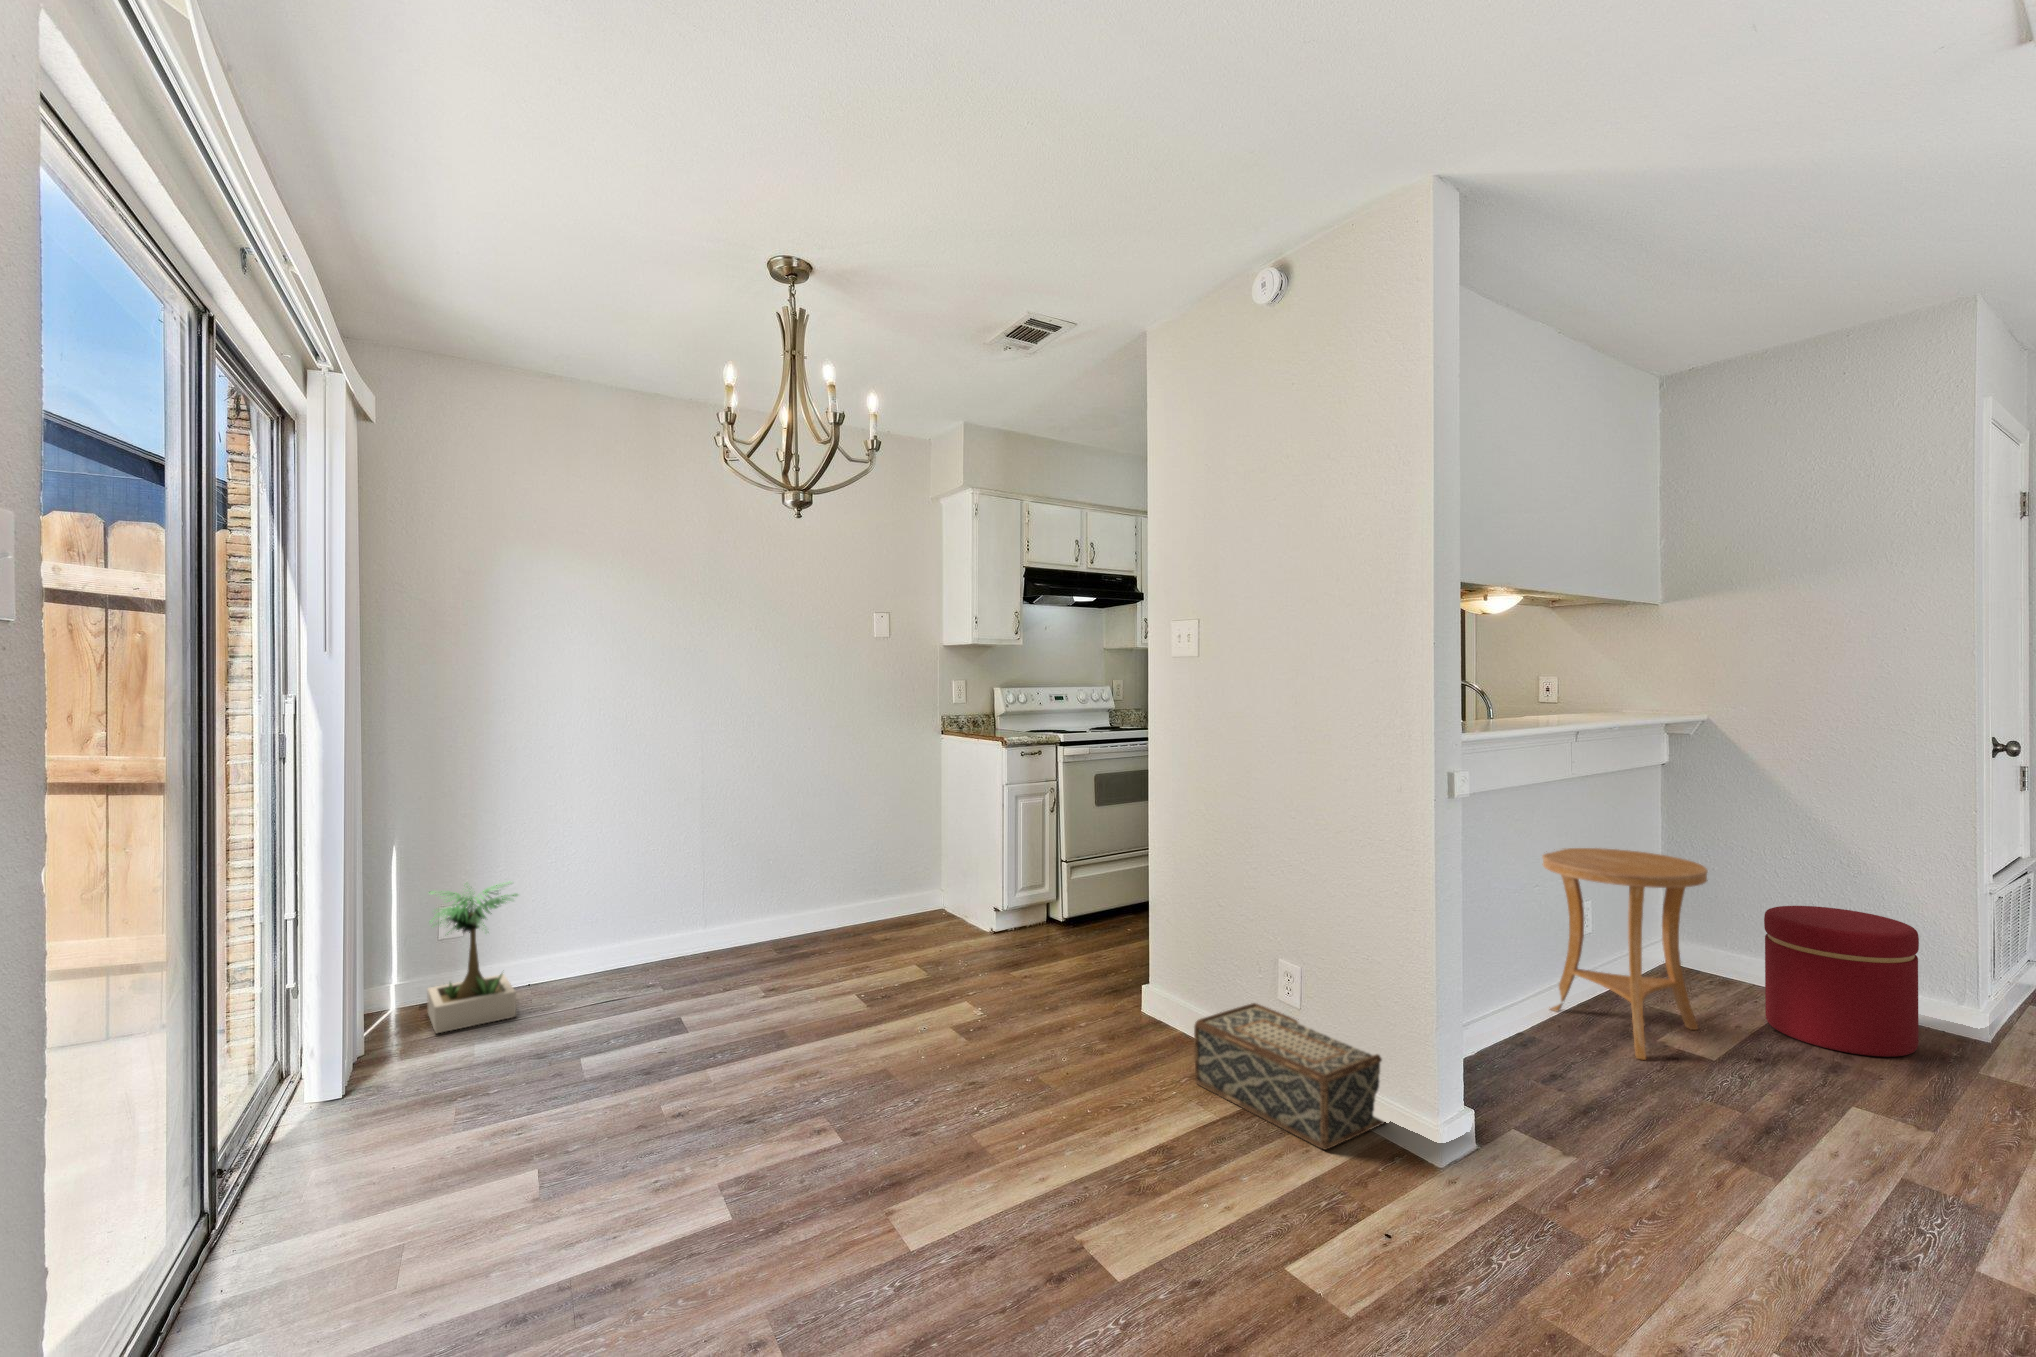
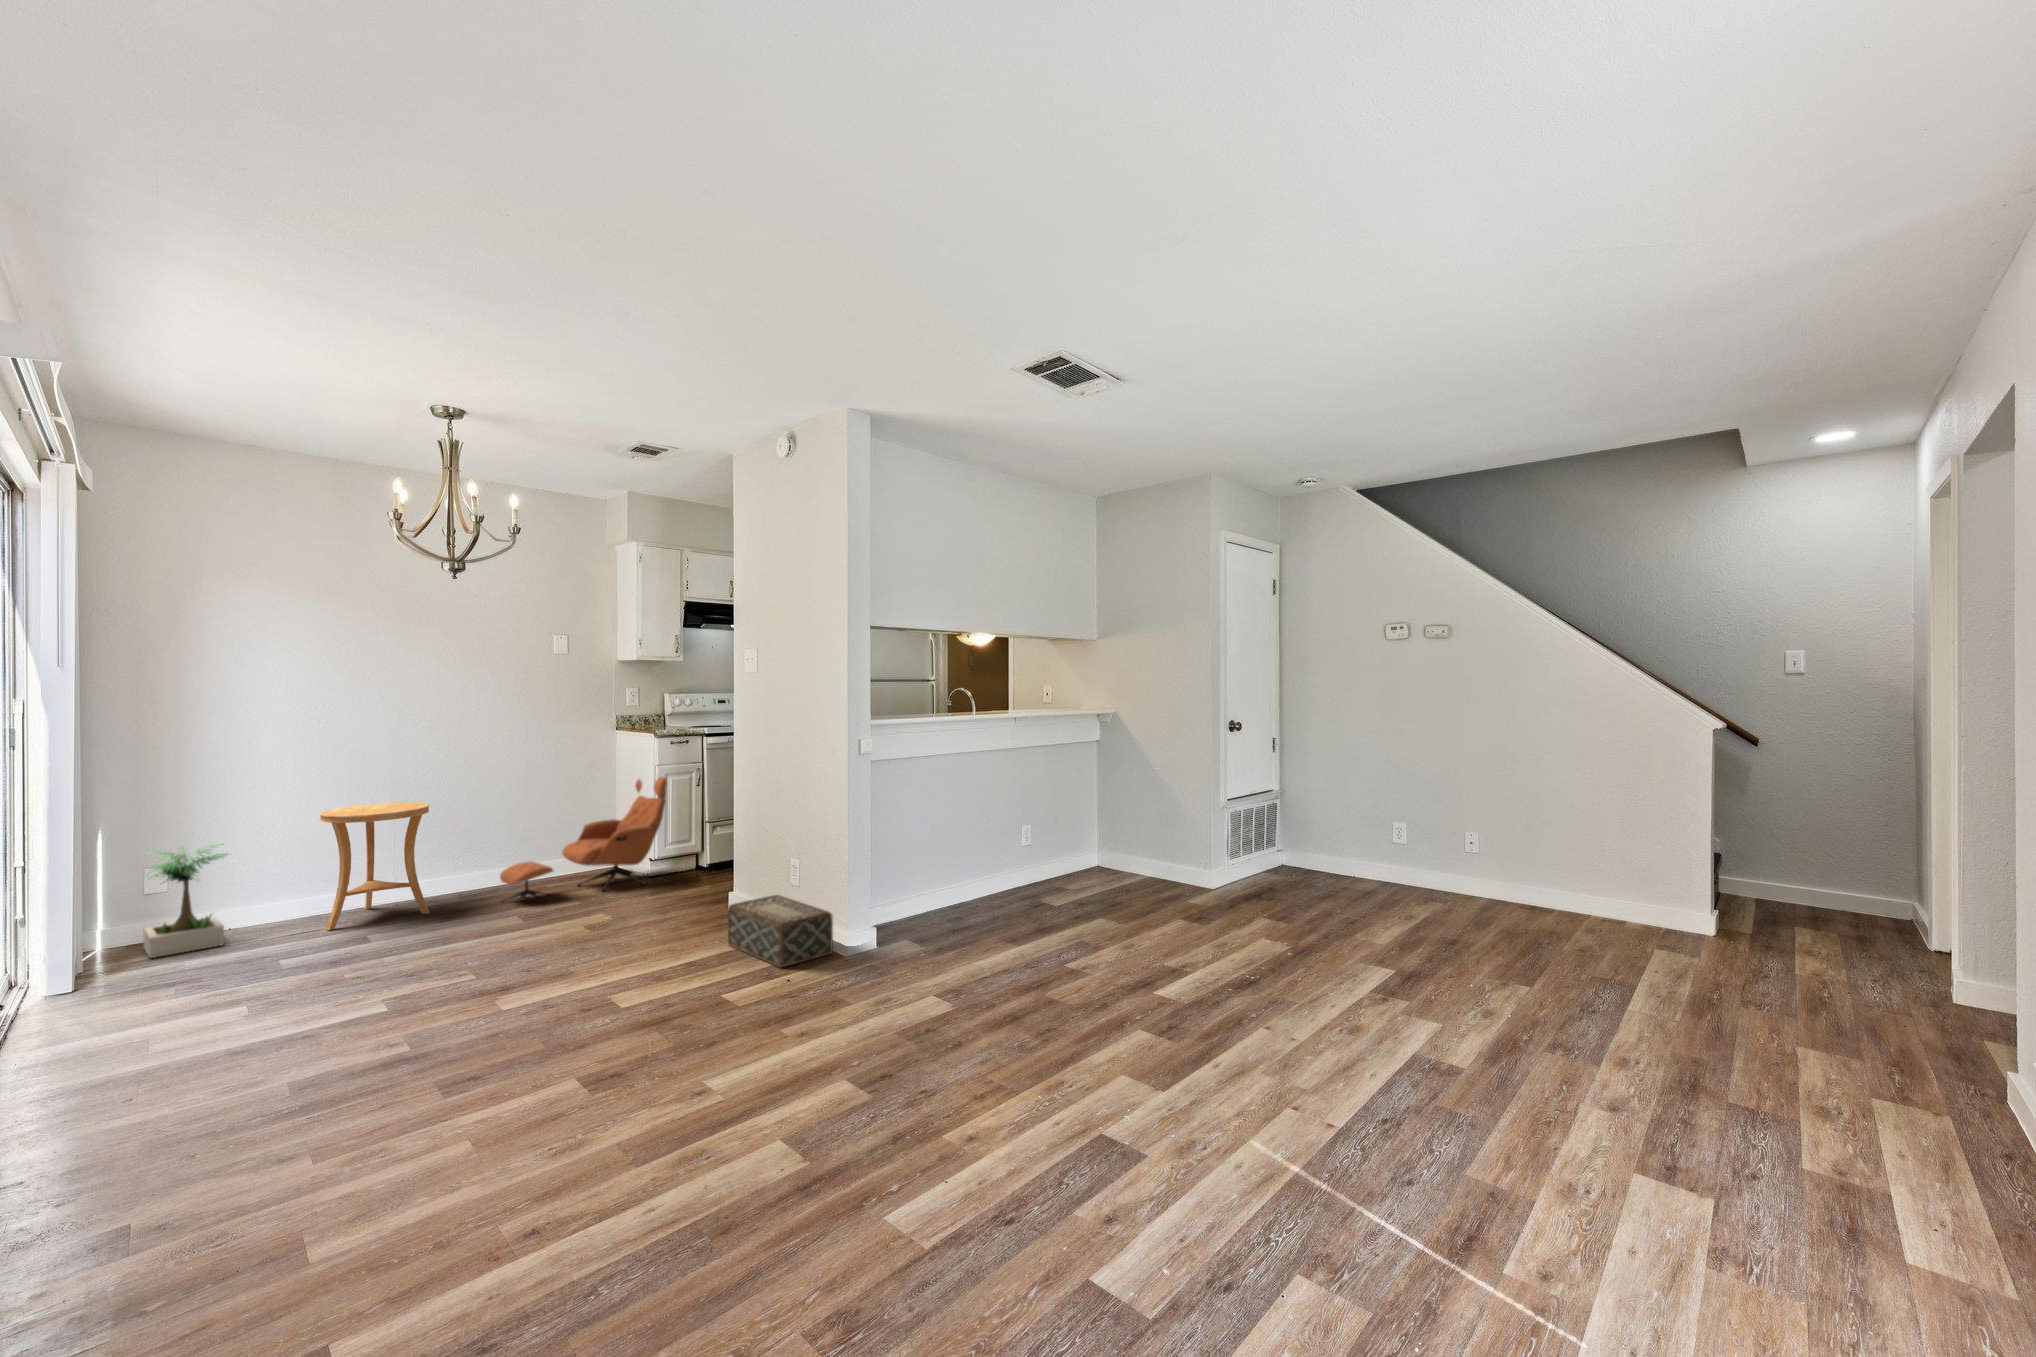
lounge chair: none [823,797,1018,975] -> present [500,777,667,902]
side table: present [1542,848,1708,1060] -> present [320,802,430,930]
ottoman: present [1764,906,1919,1057] -> none [1111,824,1179,906]

